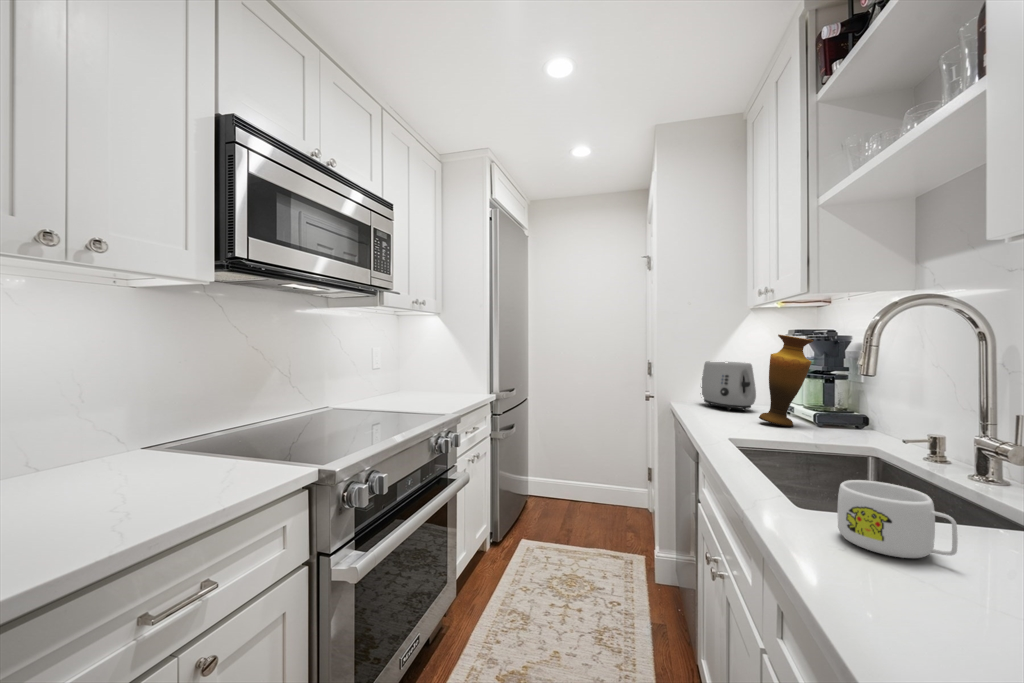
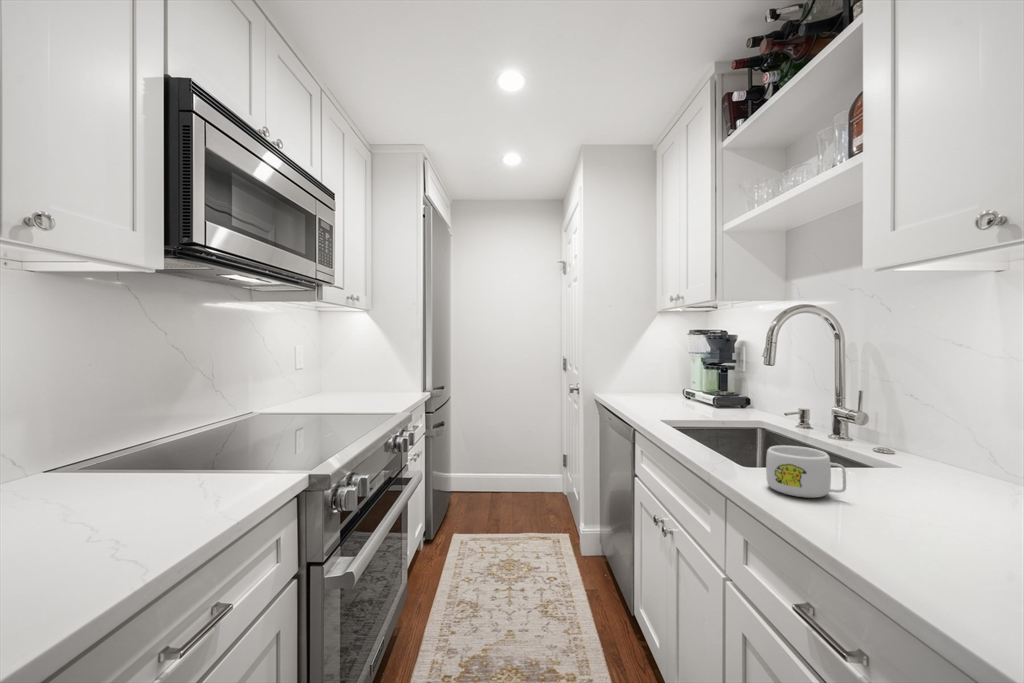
vase: present [759,335,813,427] -> none [671,332,713,409]
toaster: present [700,361,756,411] -> none [617,356,664,398]

